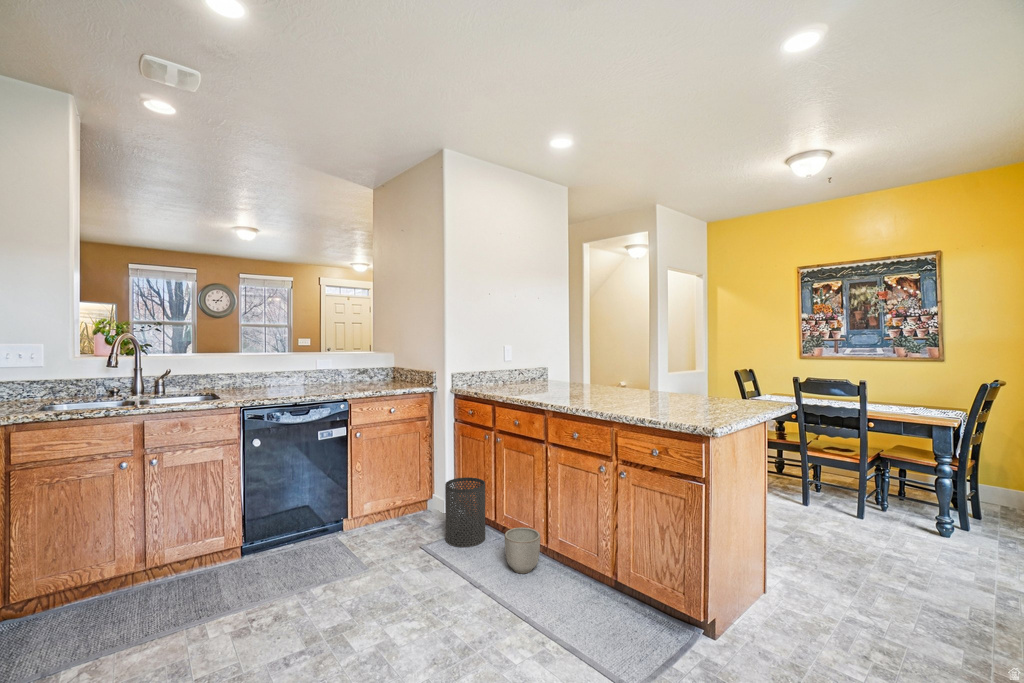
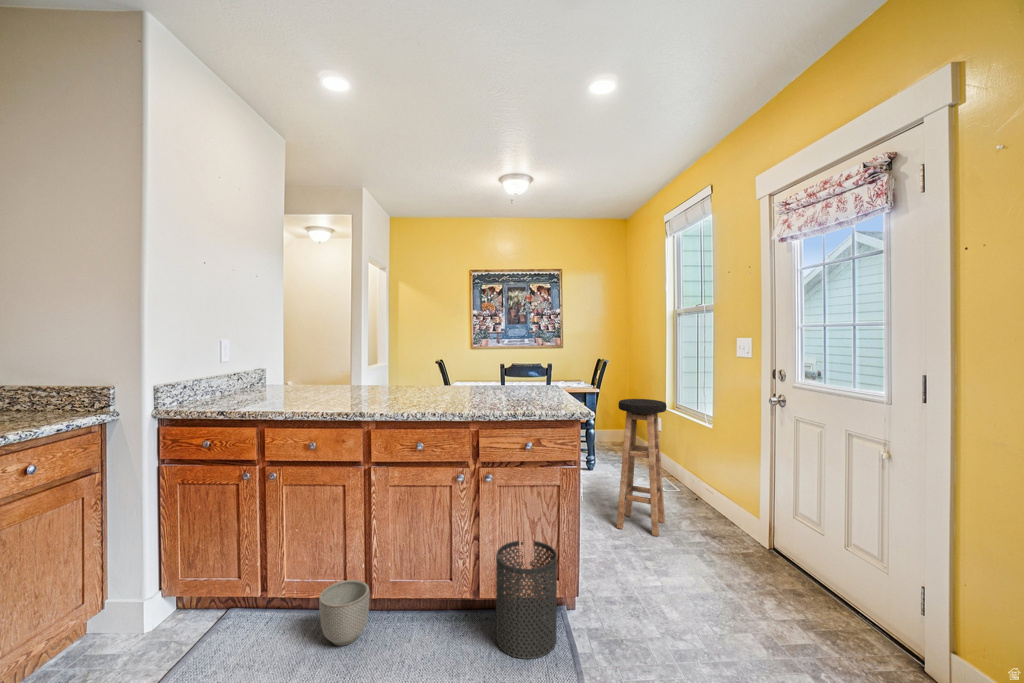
bar stool: none [880,433,986,639] -> present [617,399,667,536]
trash can: present [445,477,485,547] -> present [496,541,557,659]

